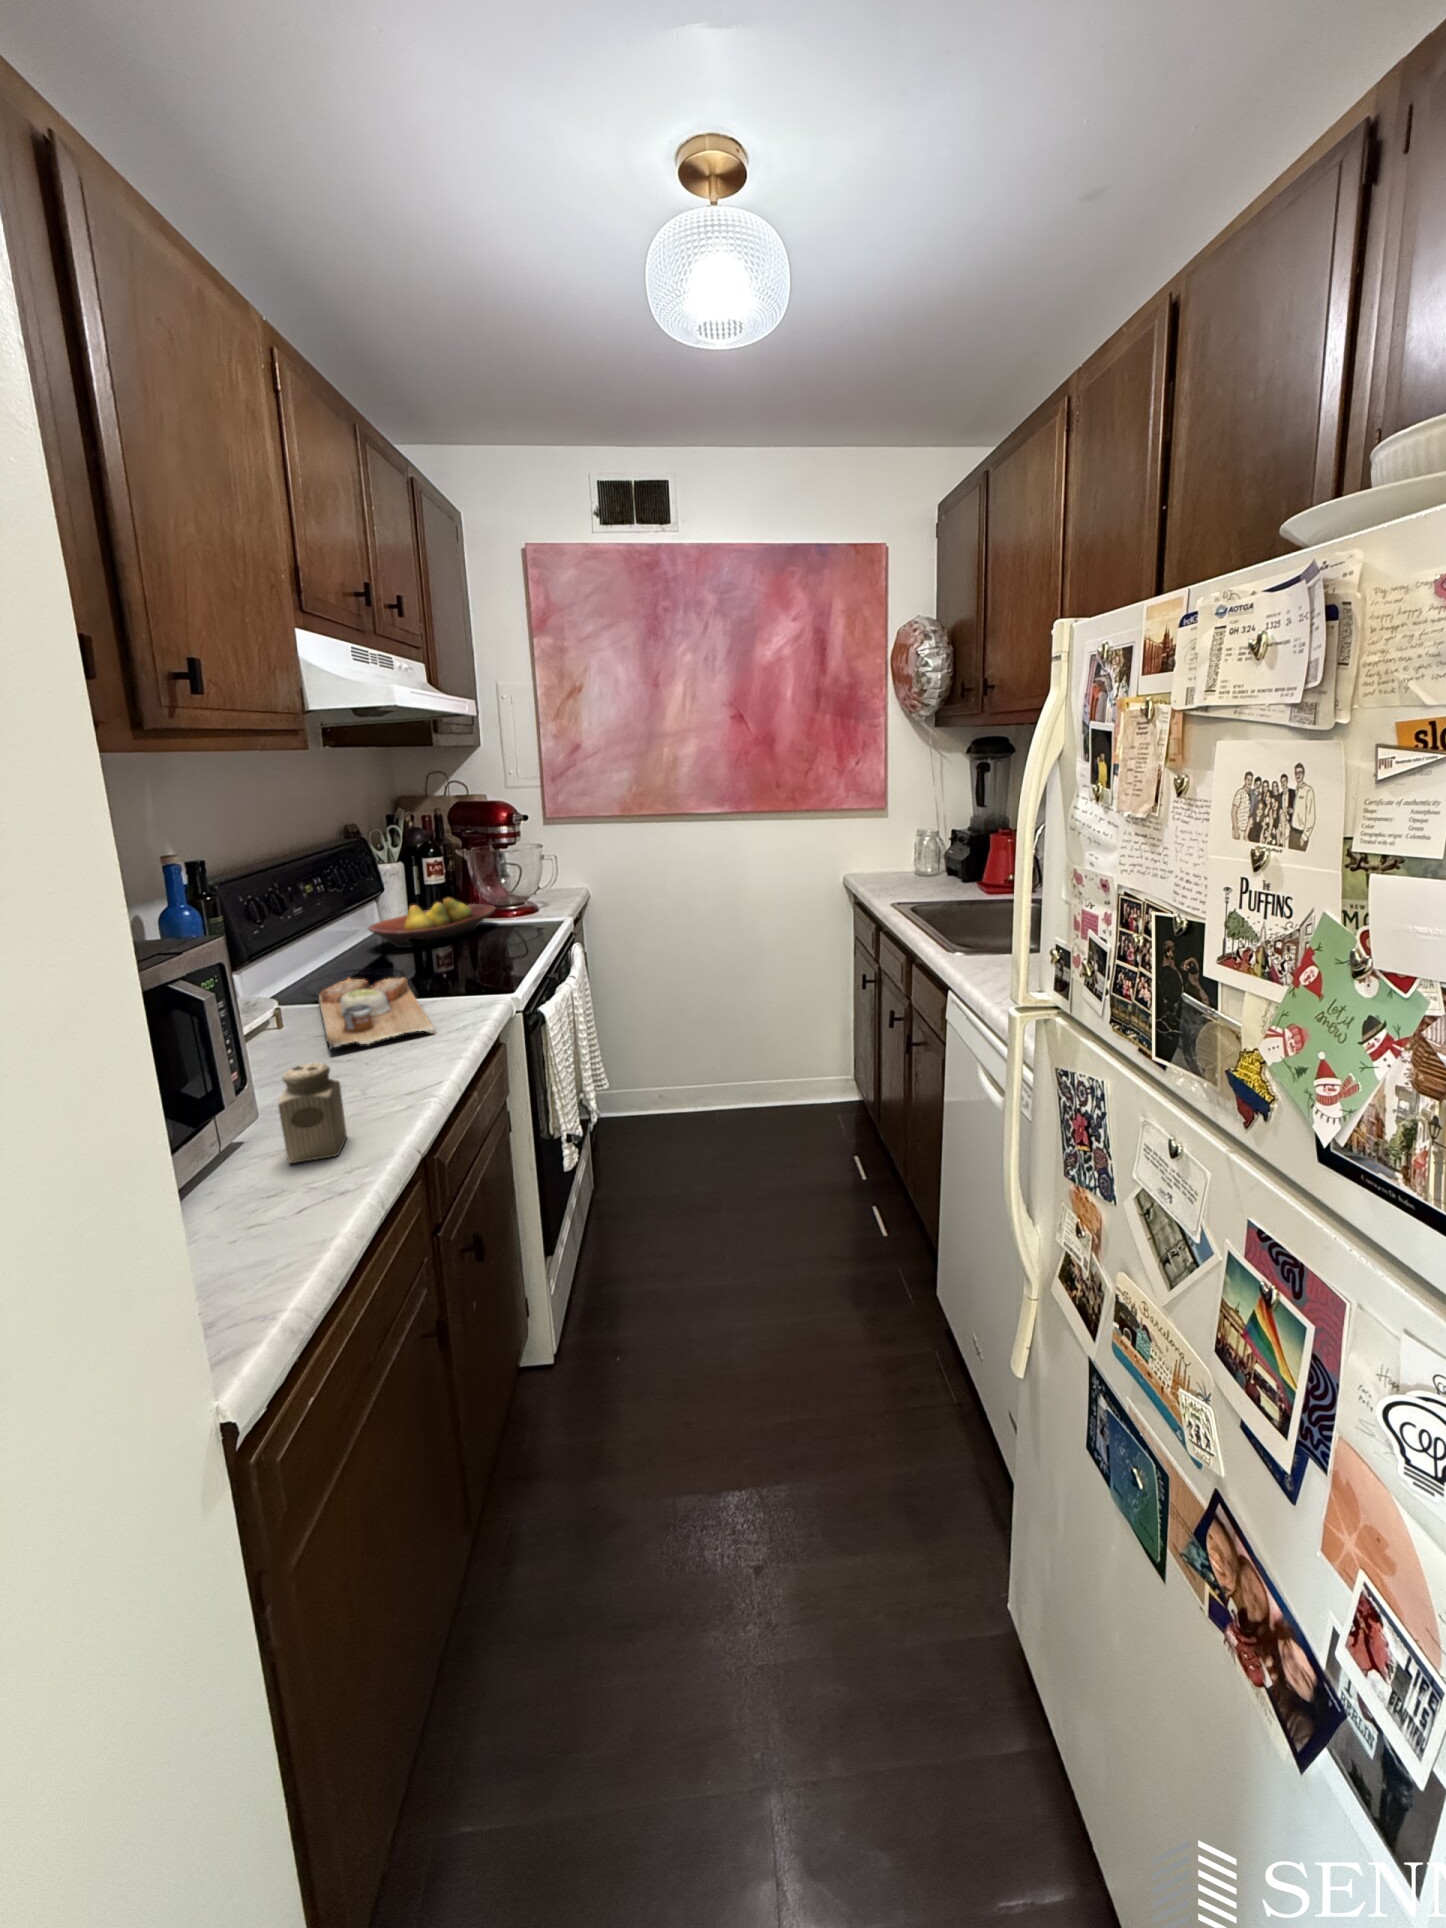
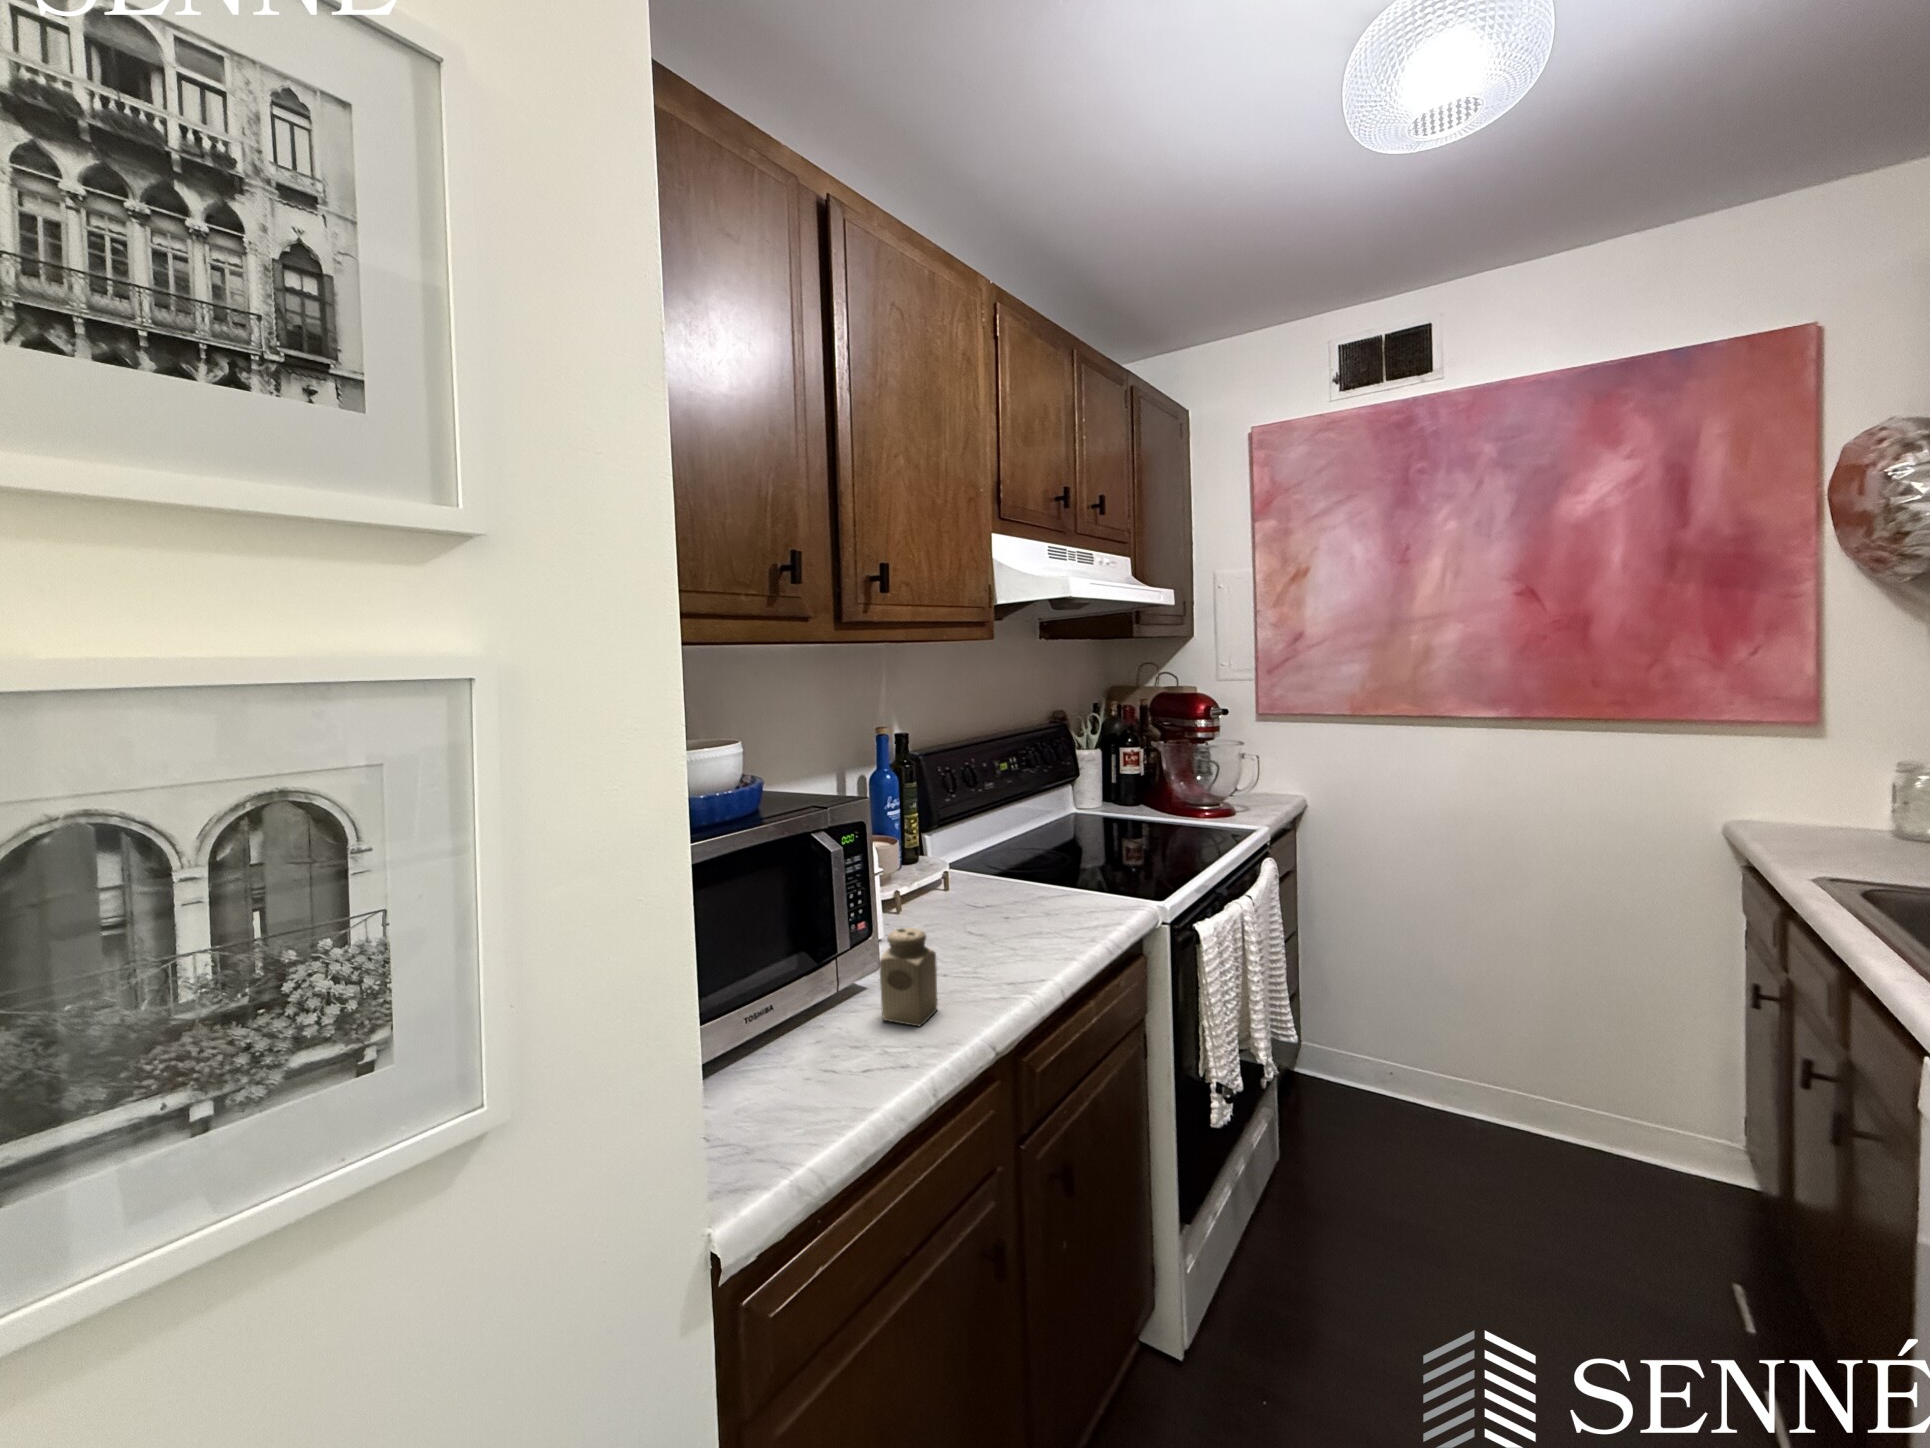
fruit bowl: present [368,898,495,948] -> none [1053,789,1182,835]
cutting board: present [319,978,437,1049] -> none [968,855,1066,929]

